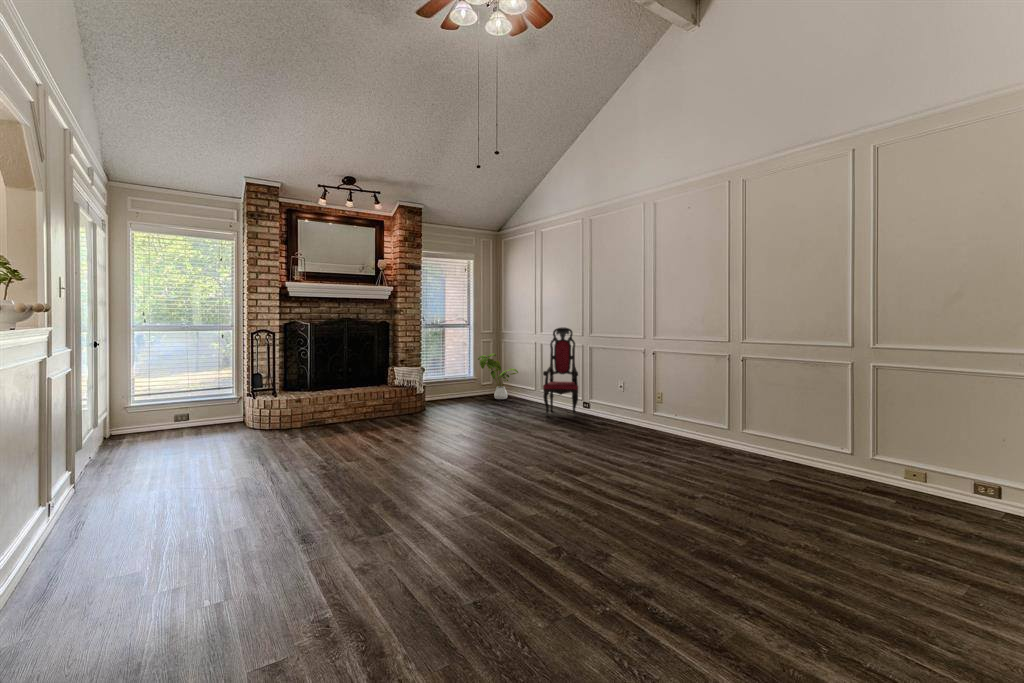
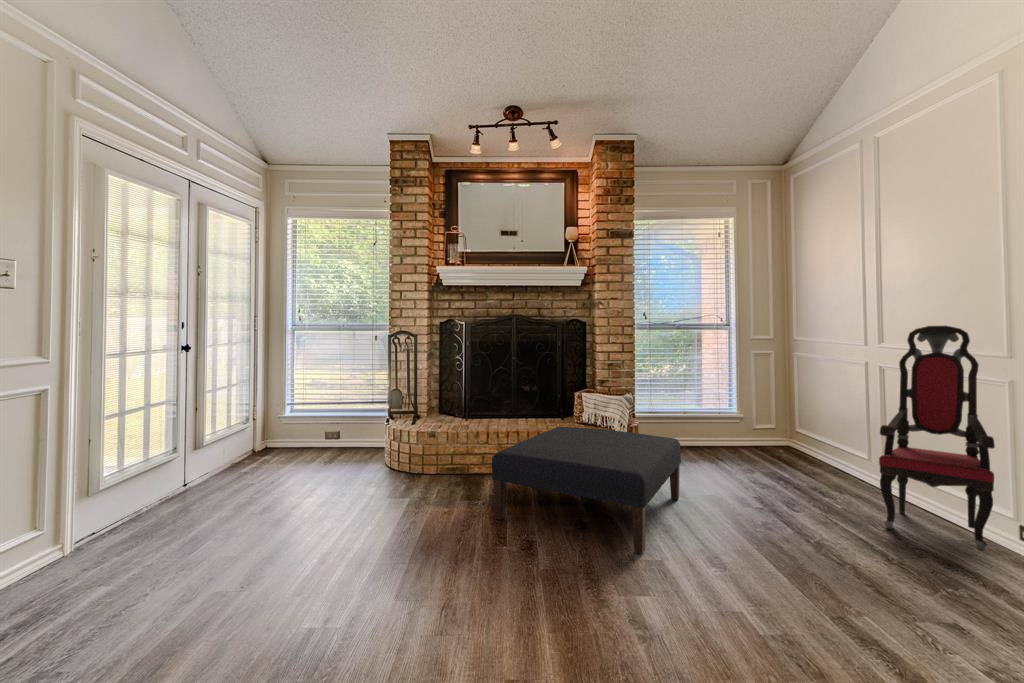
house plant: present [478,353,518,399] -> none [735,374,819,457]
ottoman: none [370,387,461,437] -> present [492,426,681,553]

